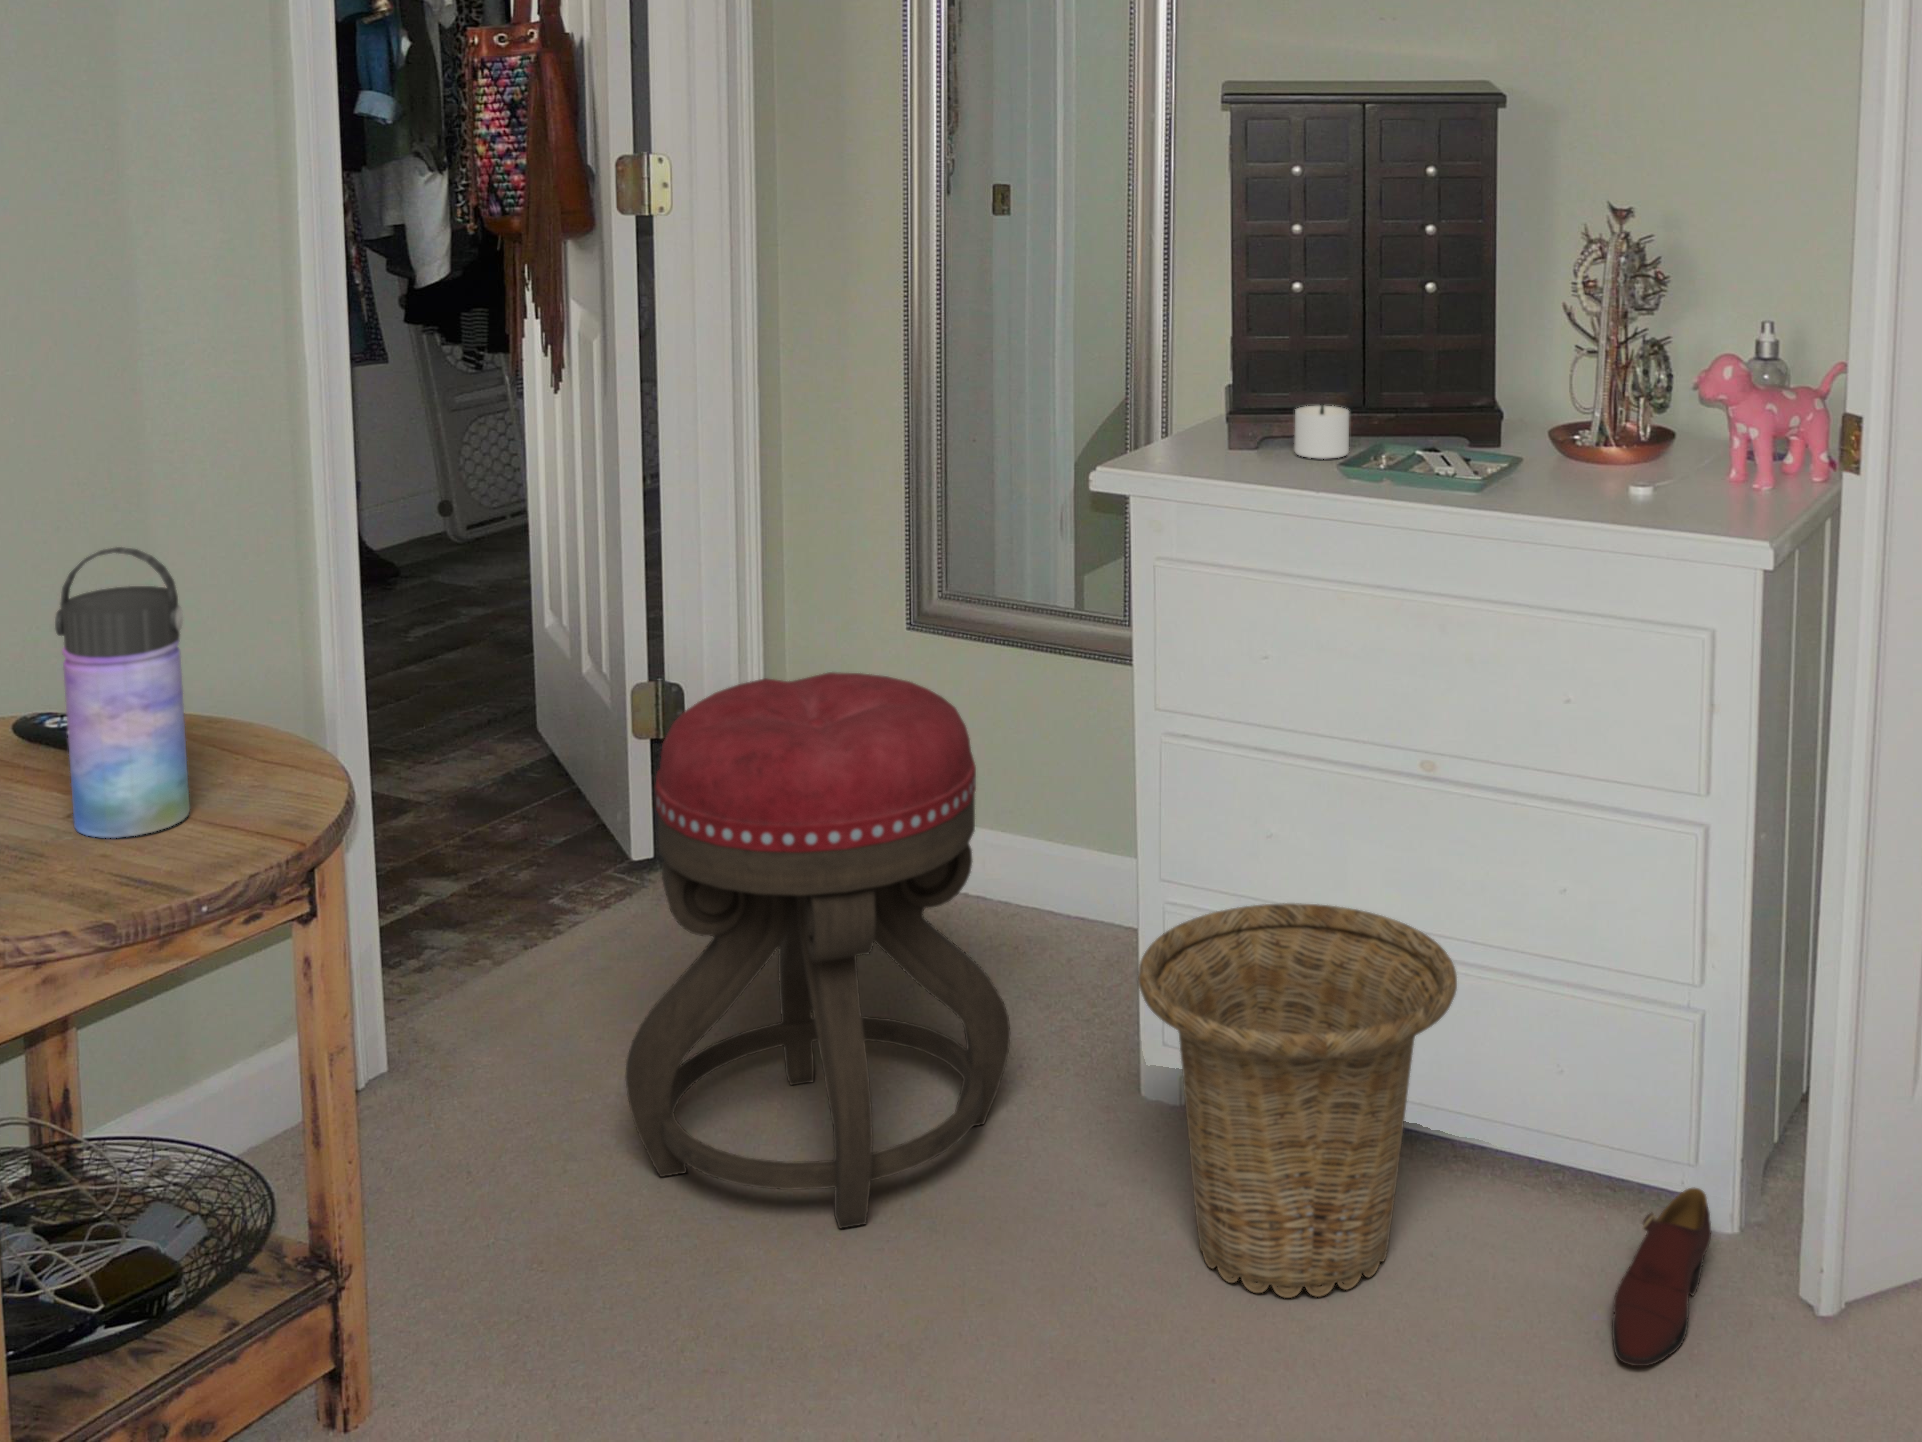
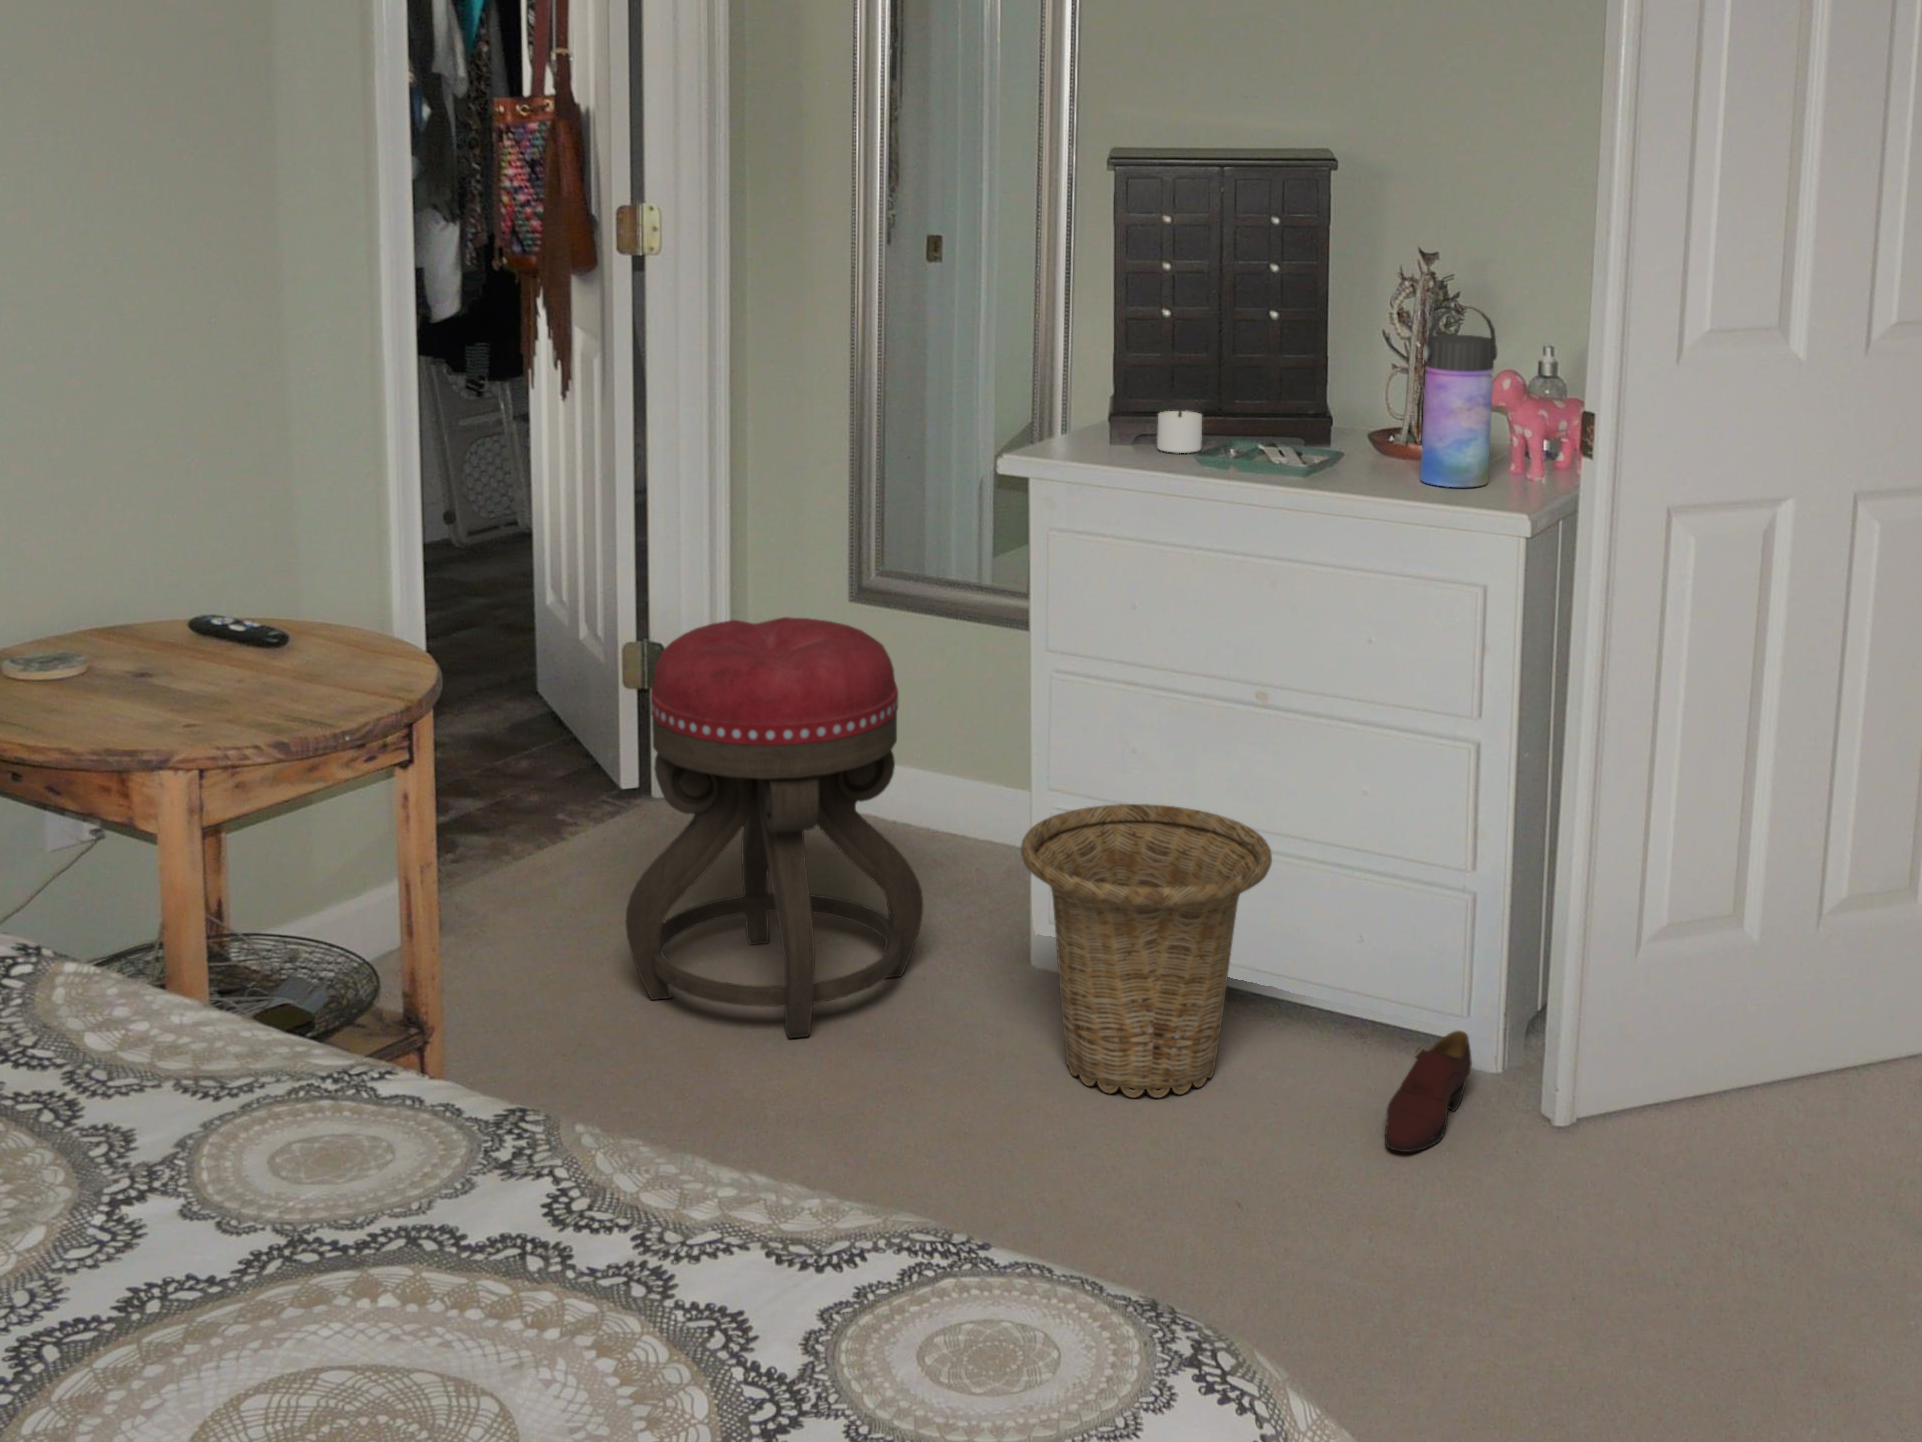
water bottle: present [55,547,190,838] -> present [1420,306,1497,487]

